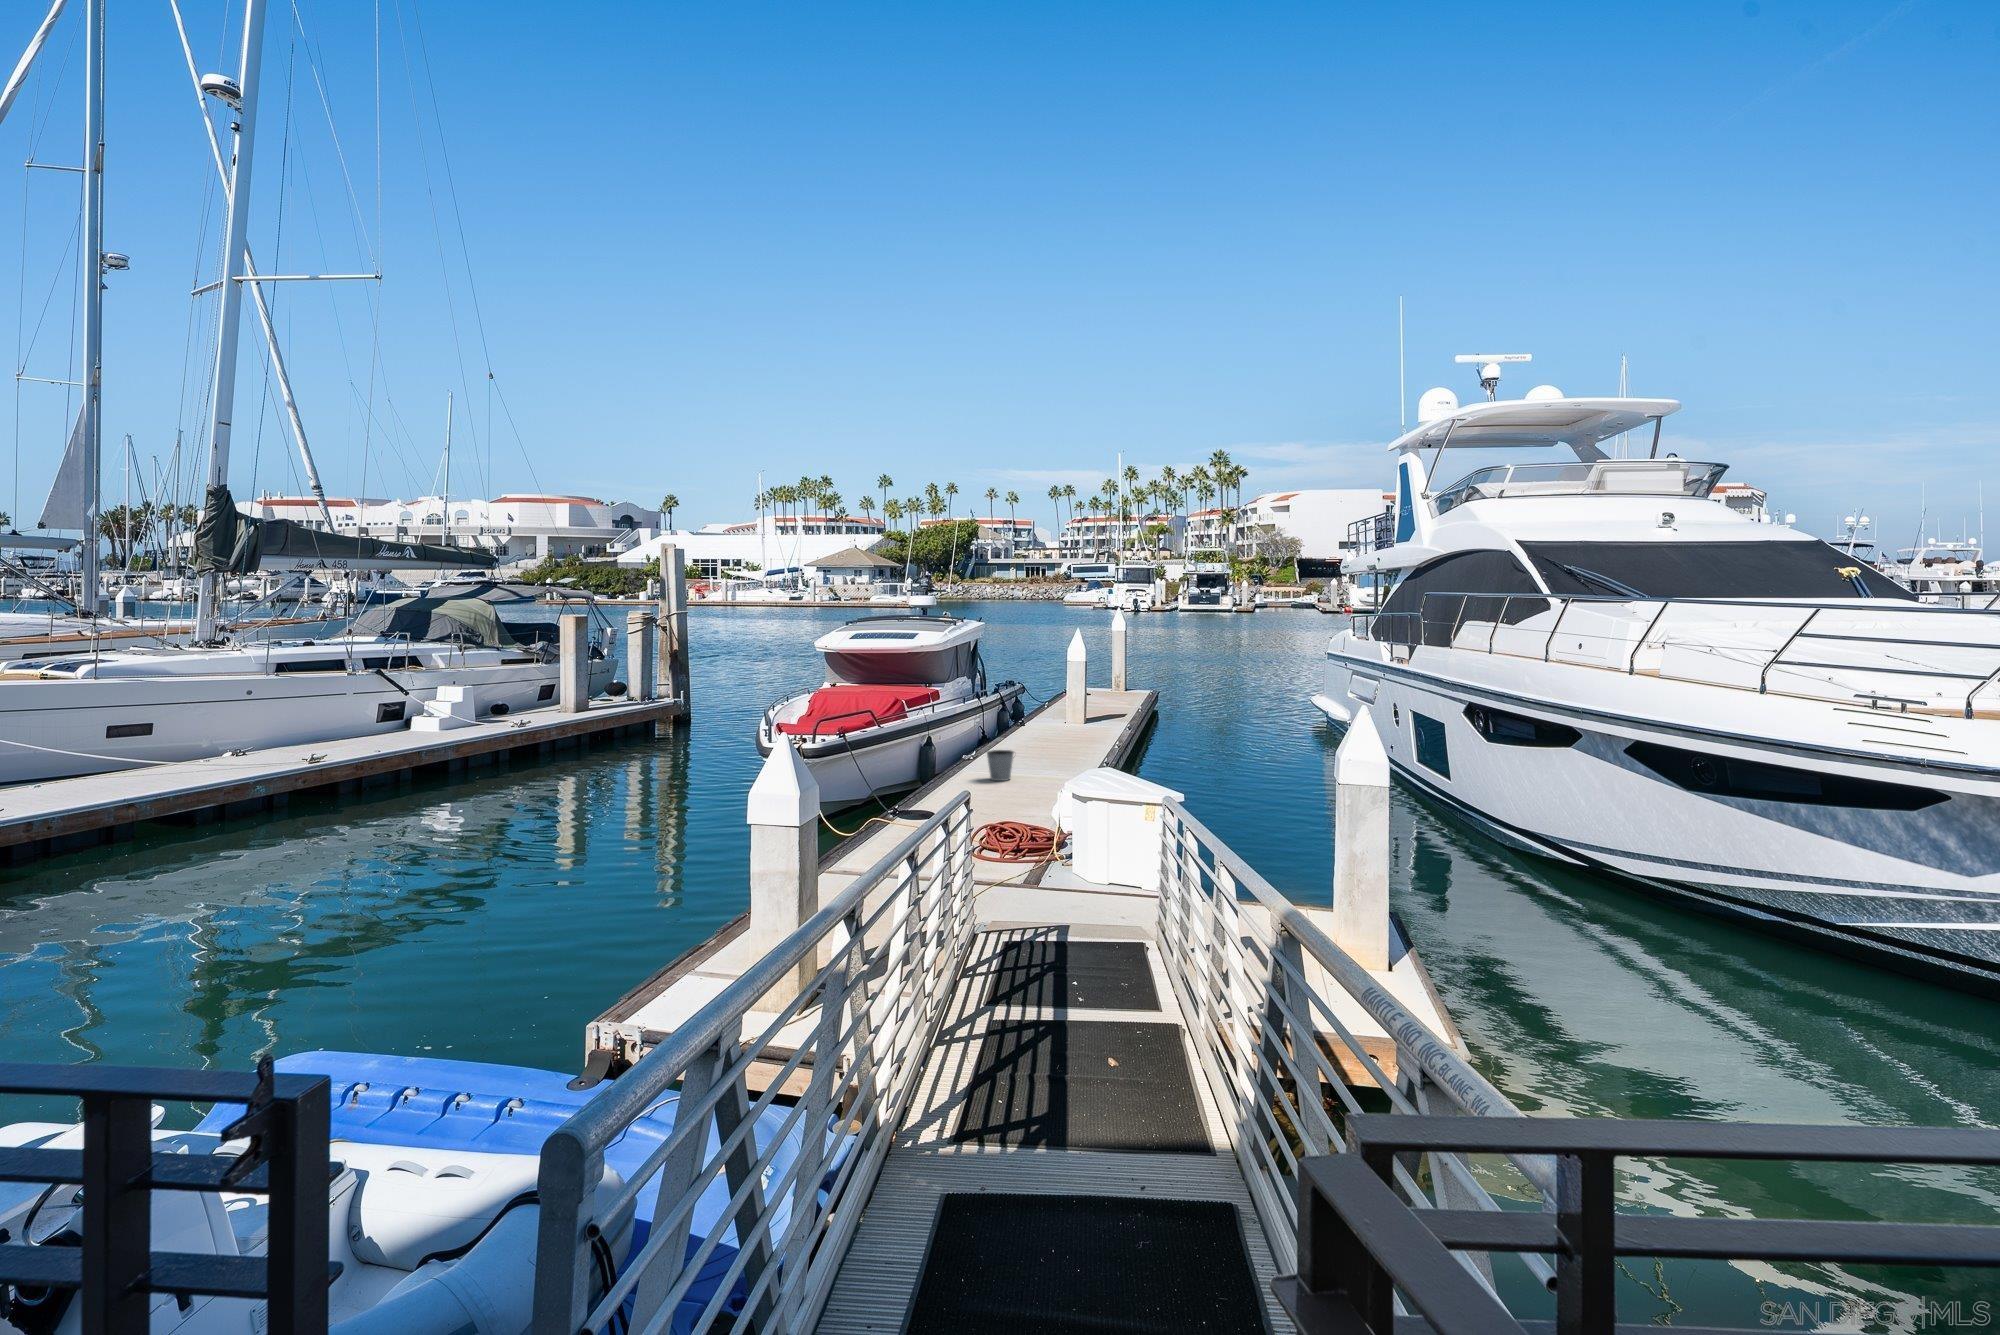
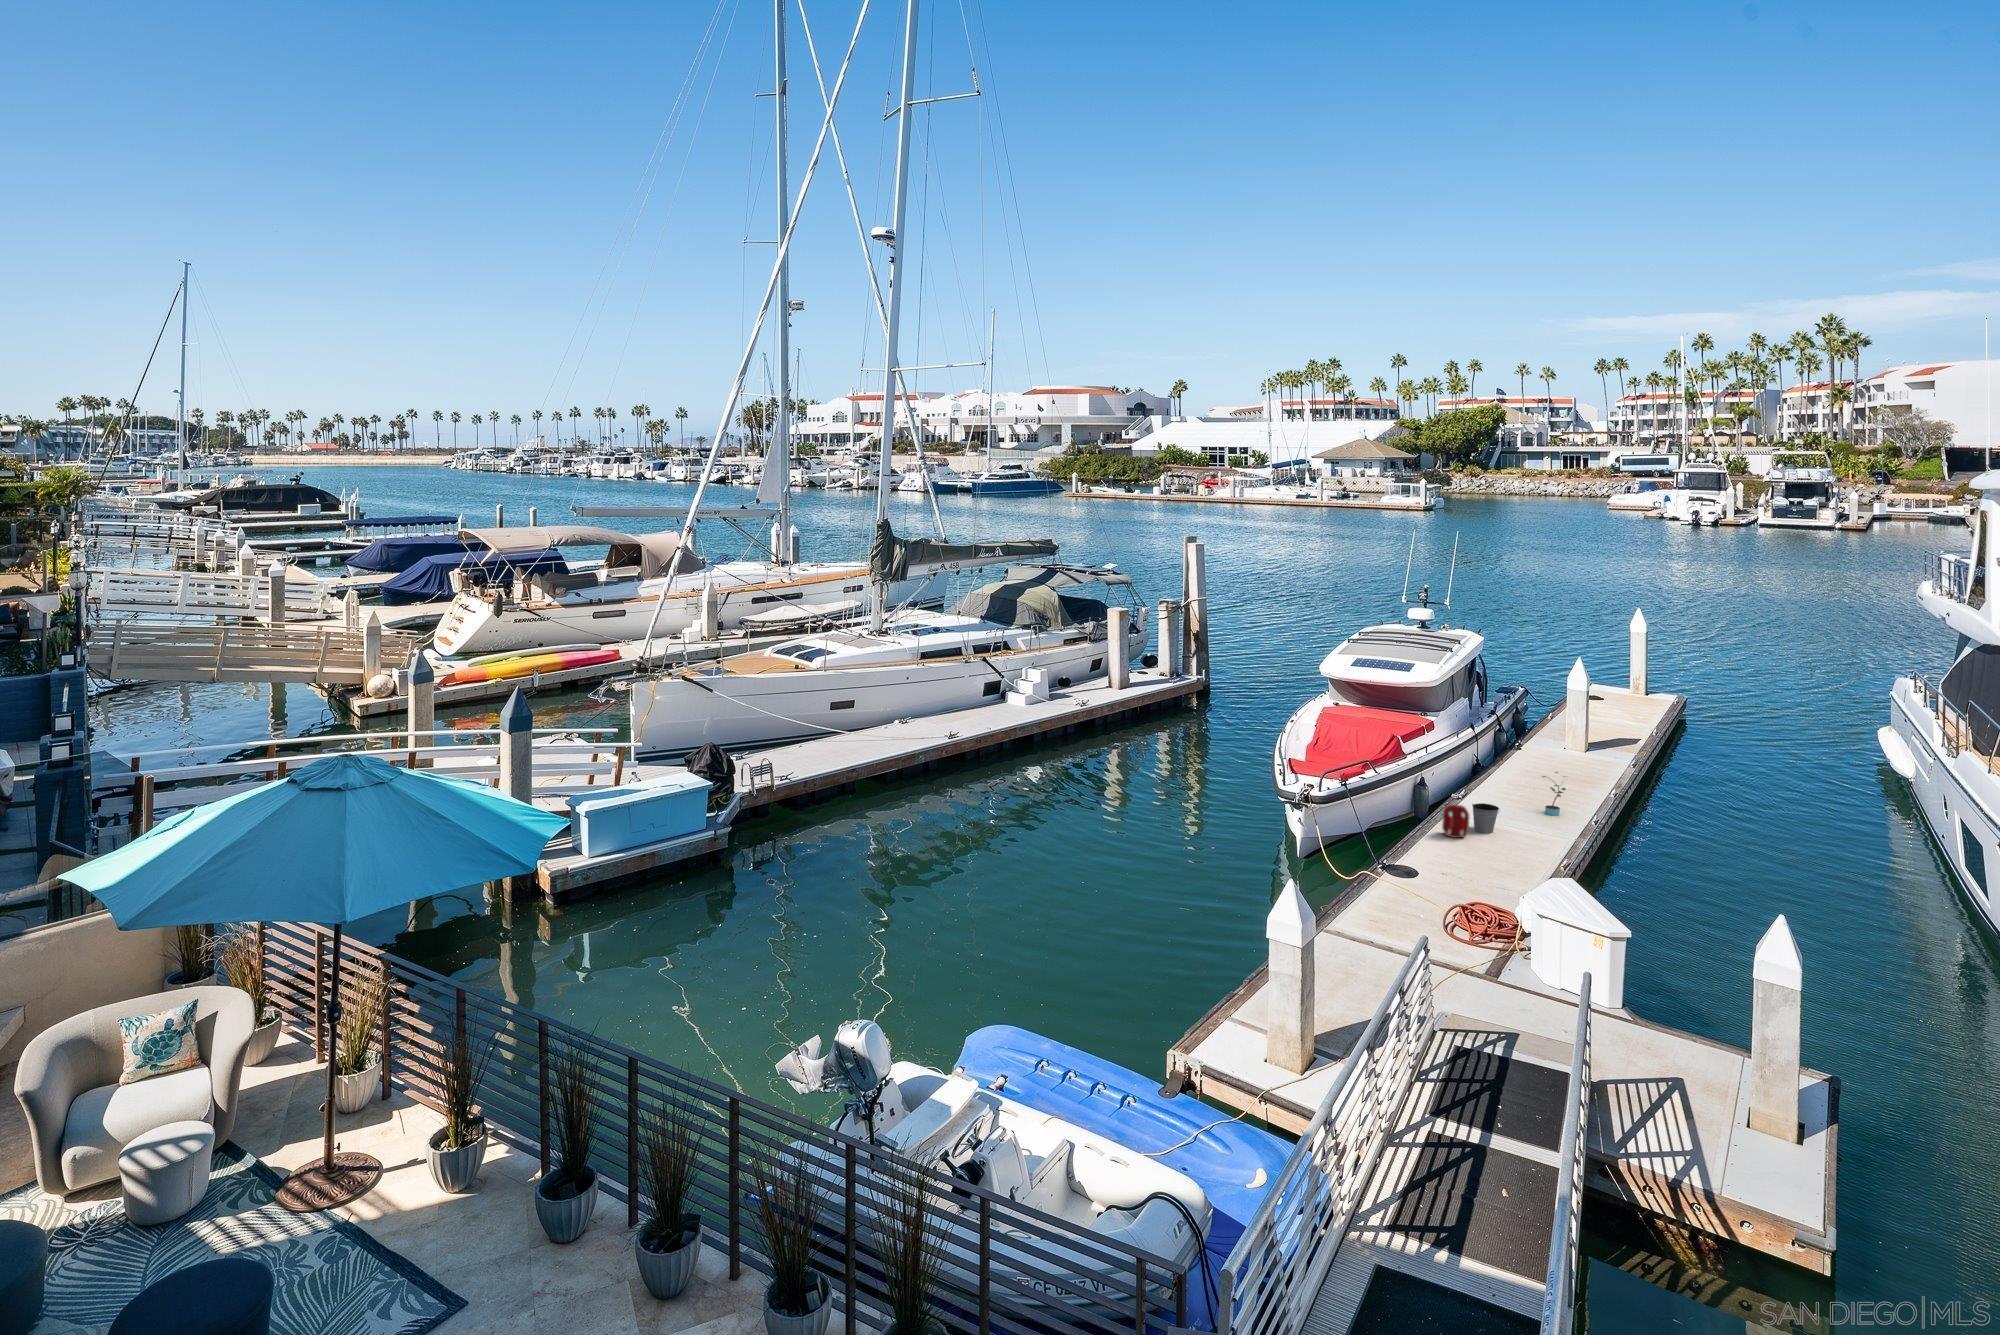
potted plant: none [1052,715,1079,763] -> present [1542,772,1566,816]
backpack: none [956,749,985,788] -> present [1442,805,1469,838]

